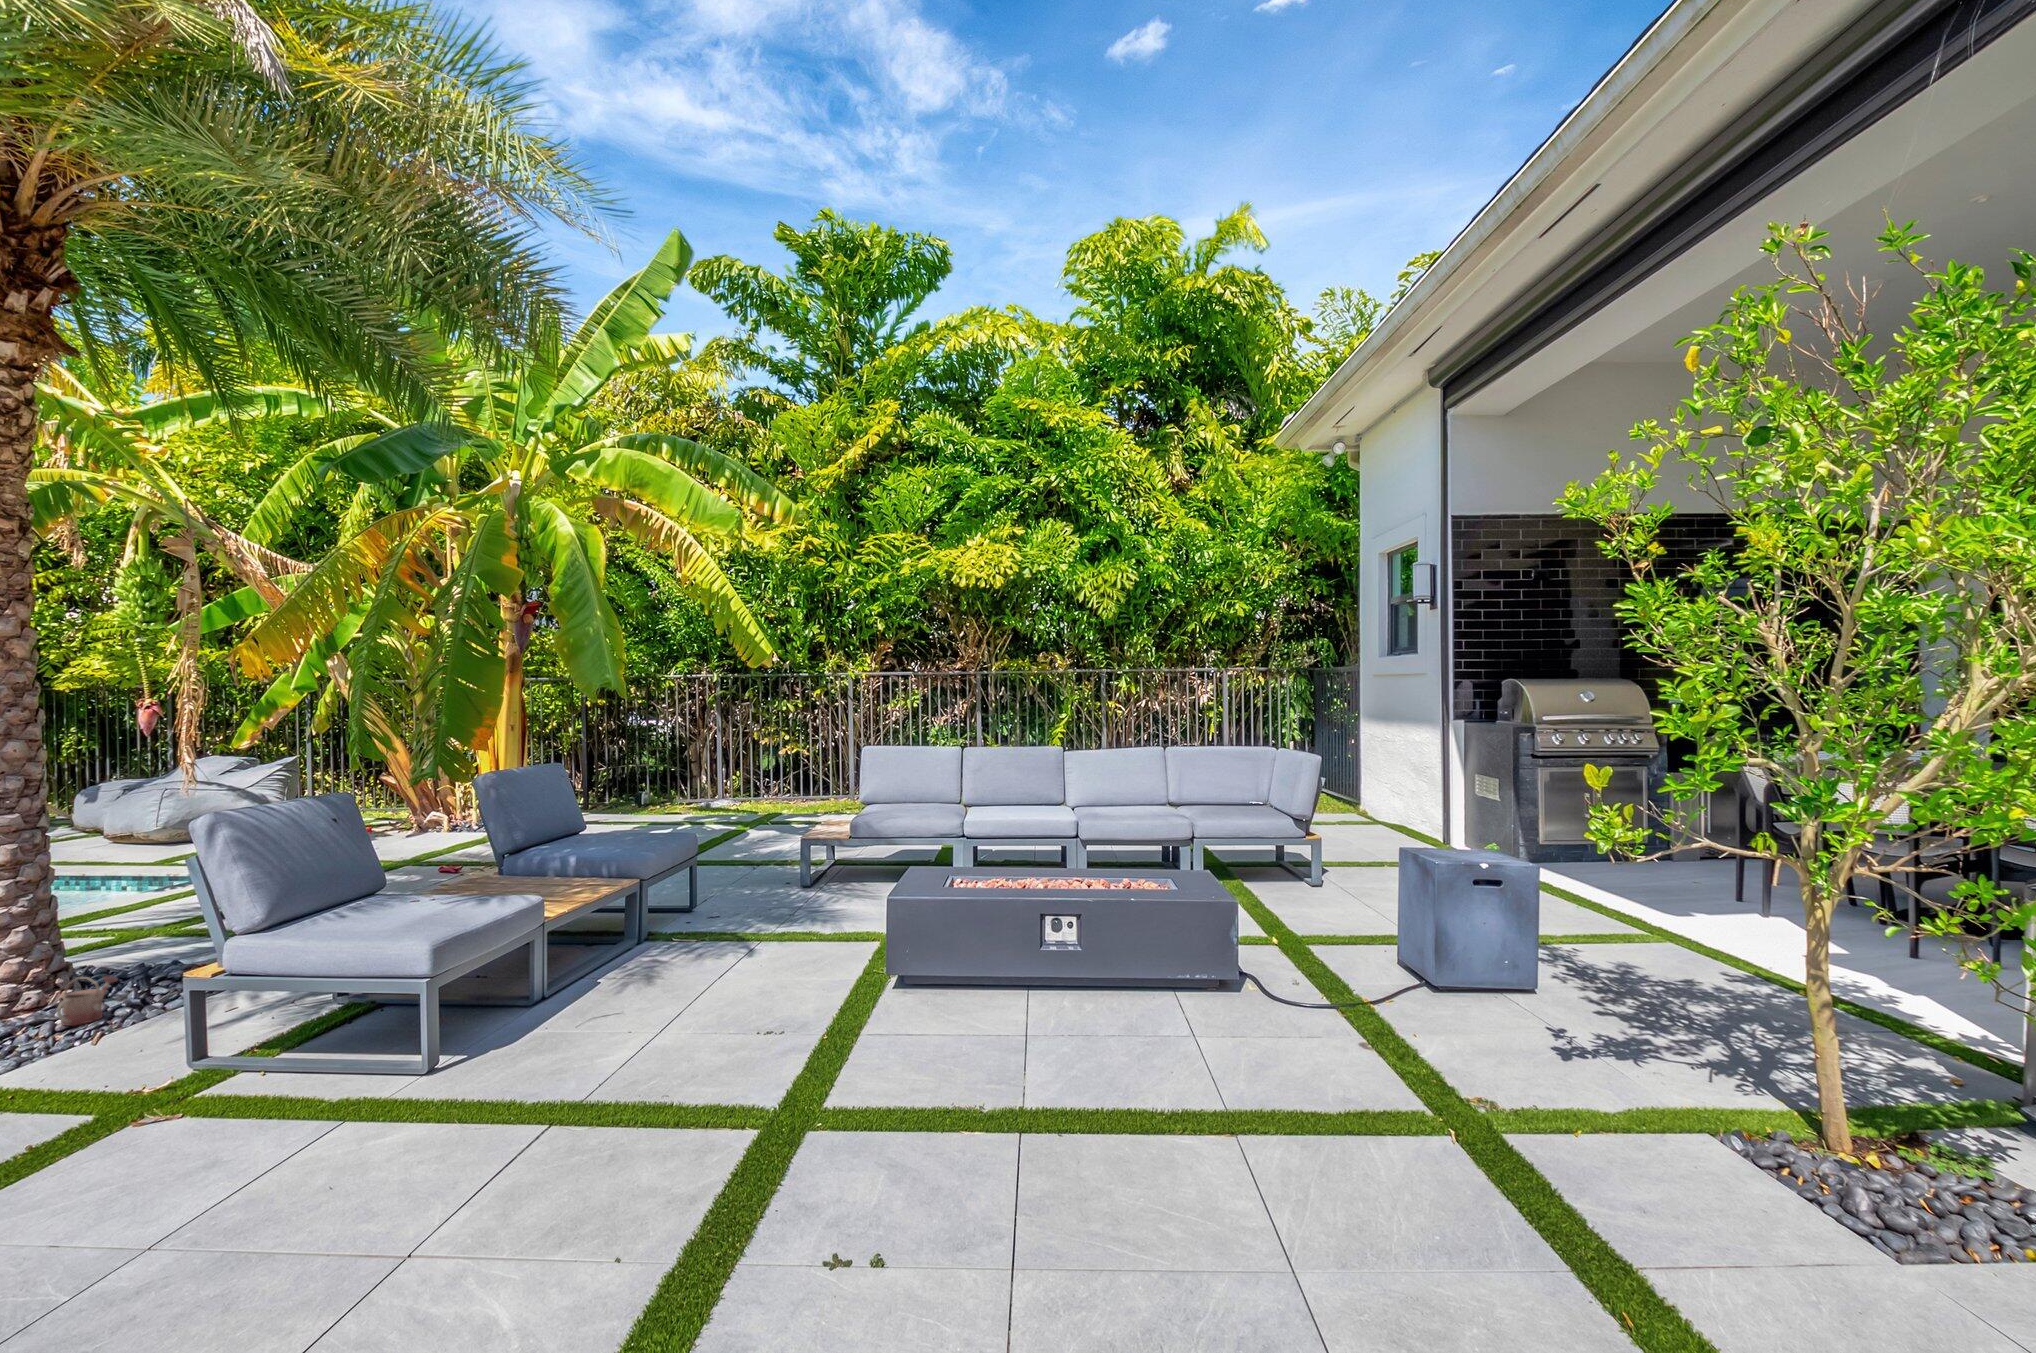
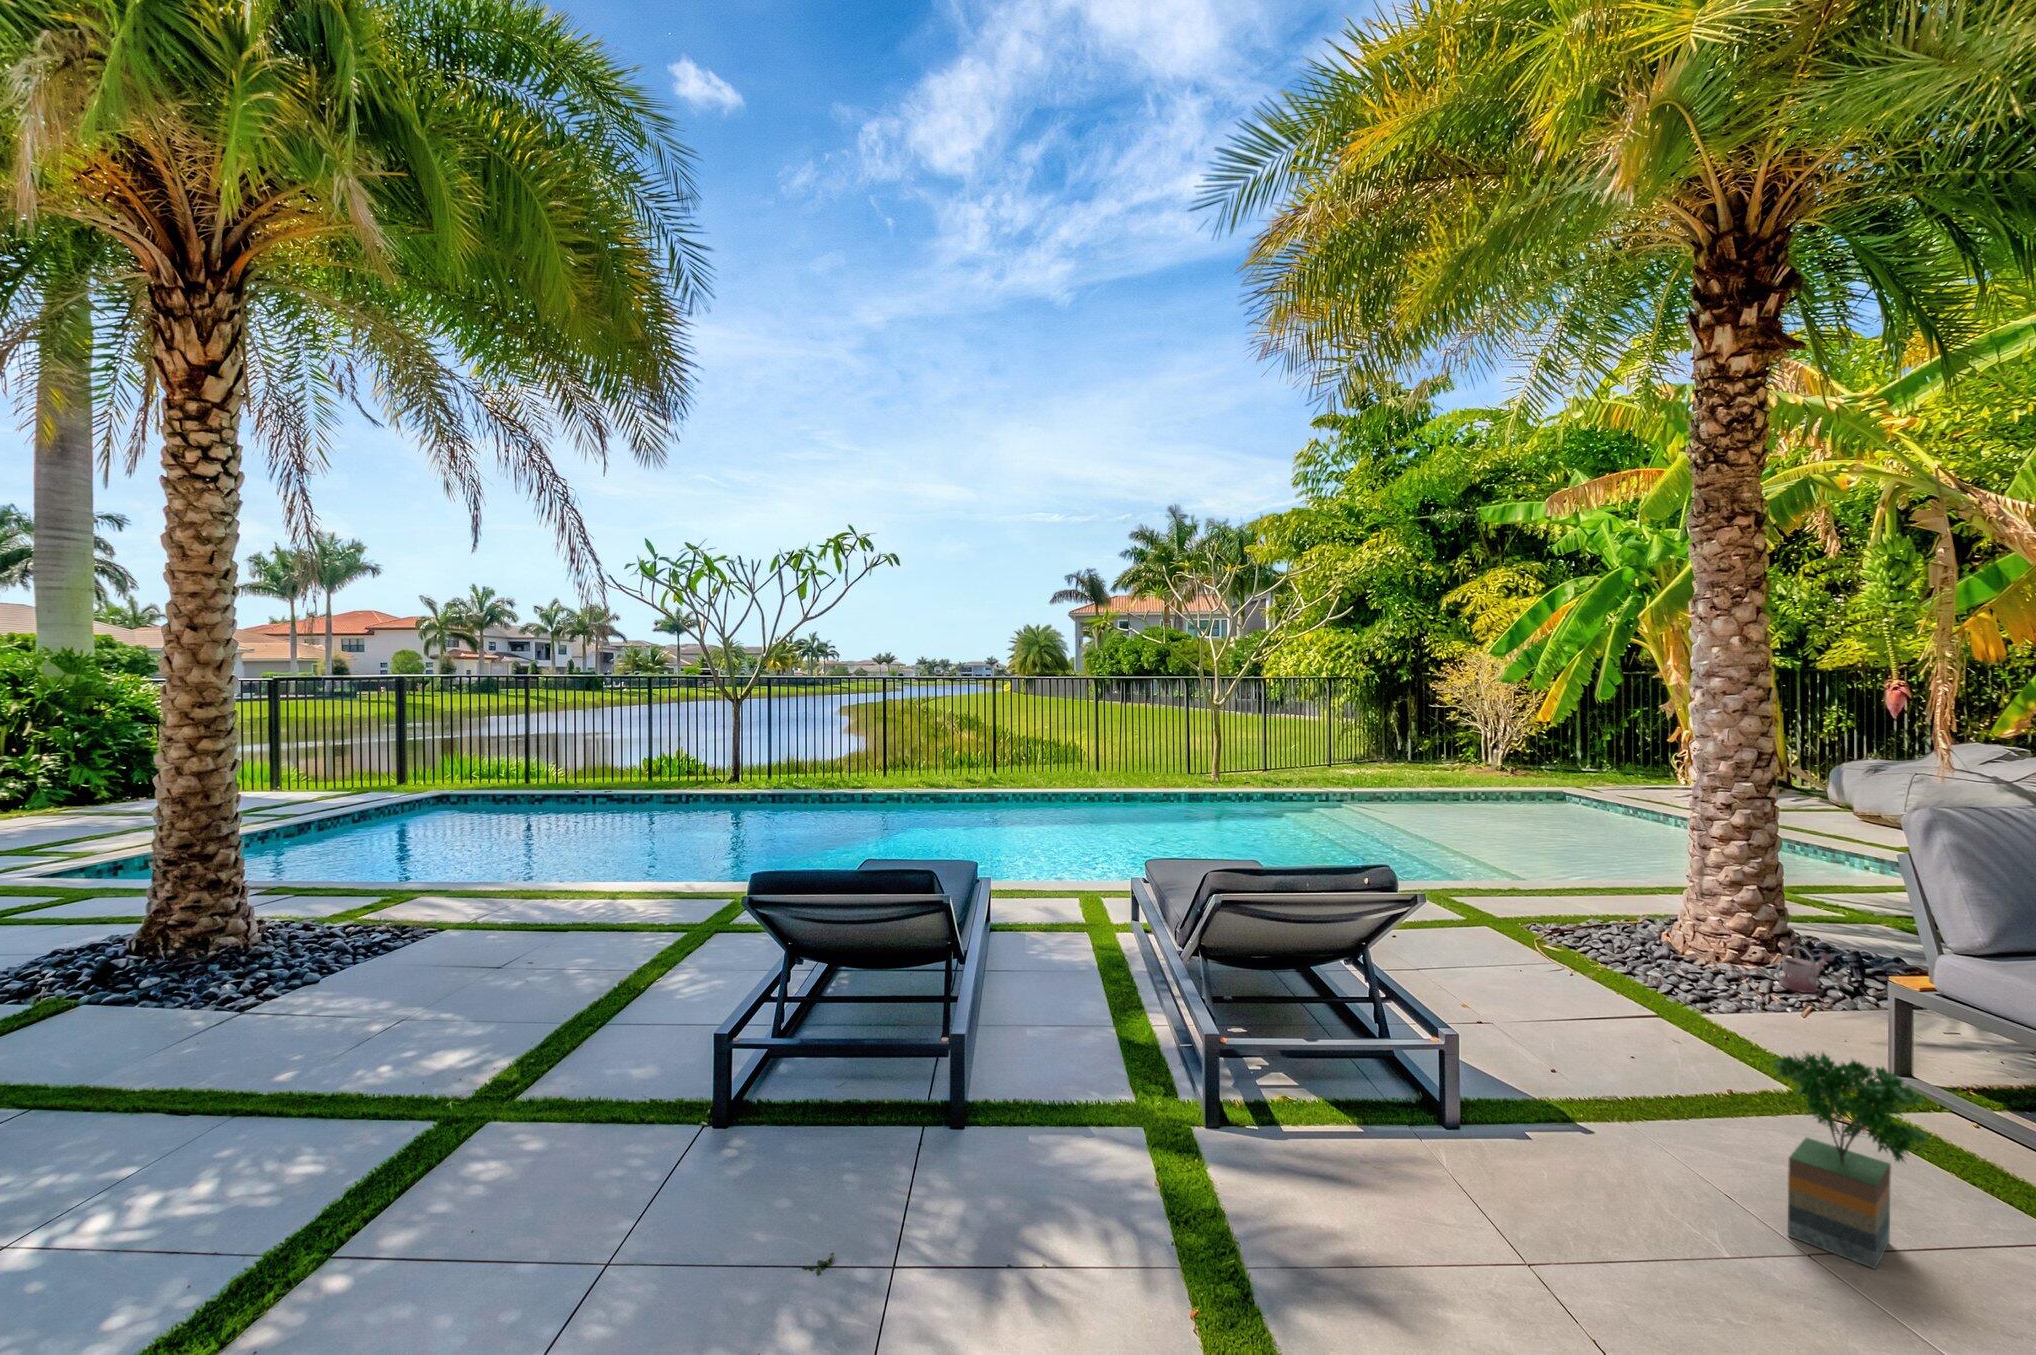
potted tree: none [97,1041,252,1249] -> present [1772,1051,1926,1269]

